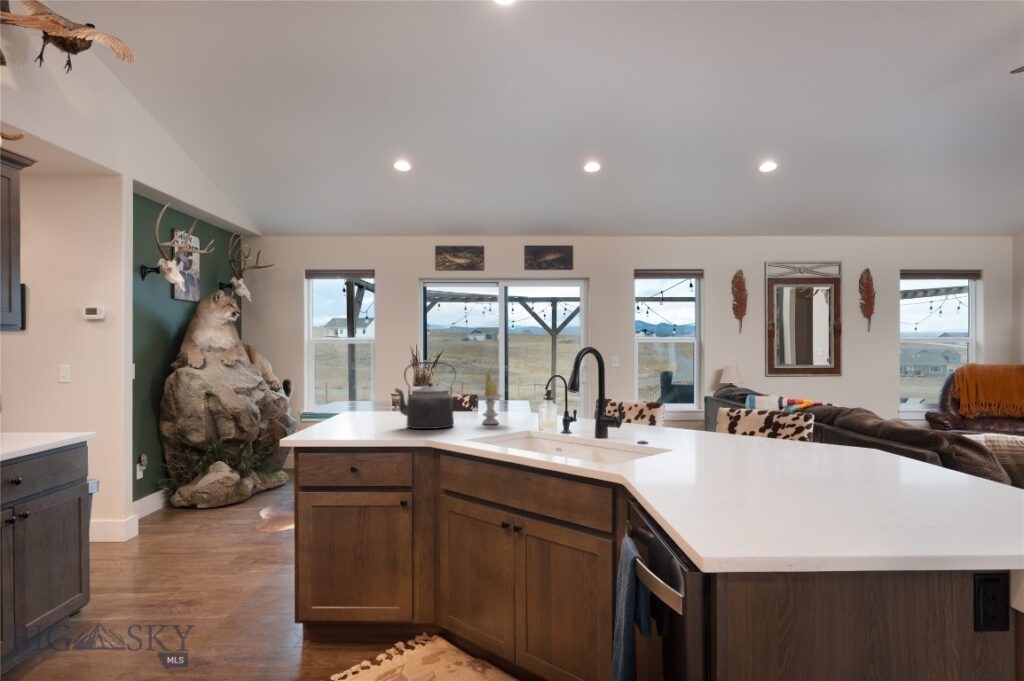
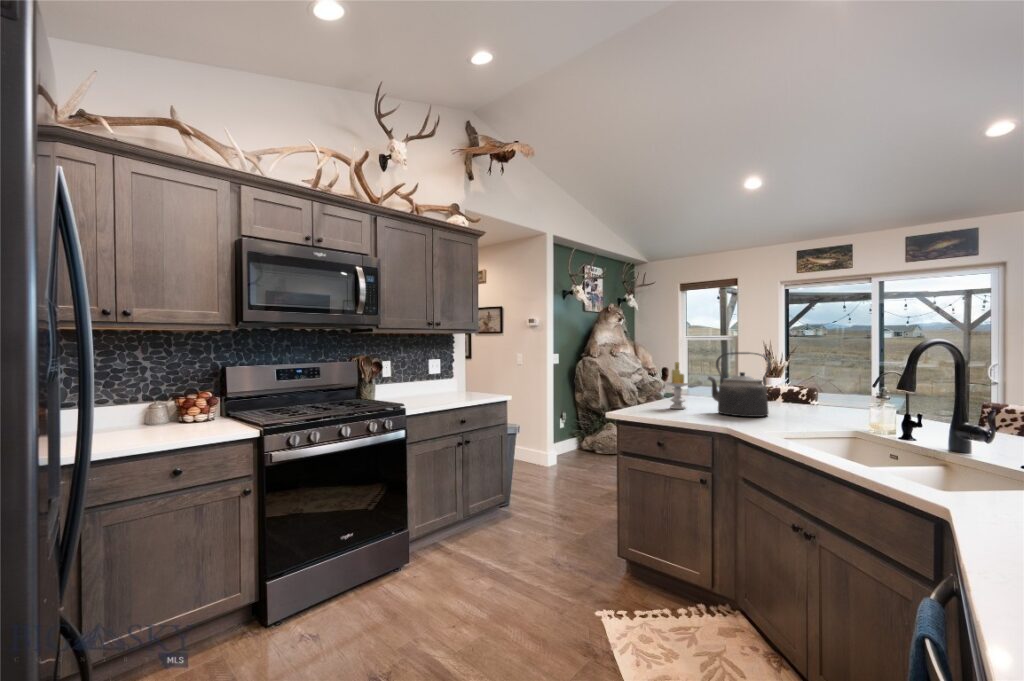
candle: present [478,372,503,424] -> present [666,362,689,409]

